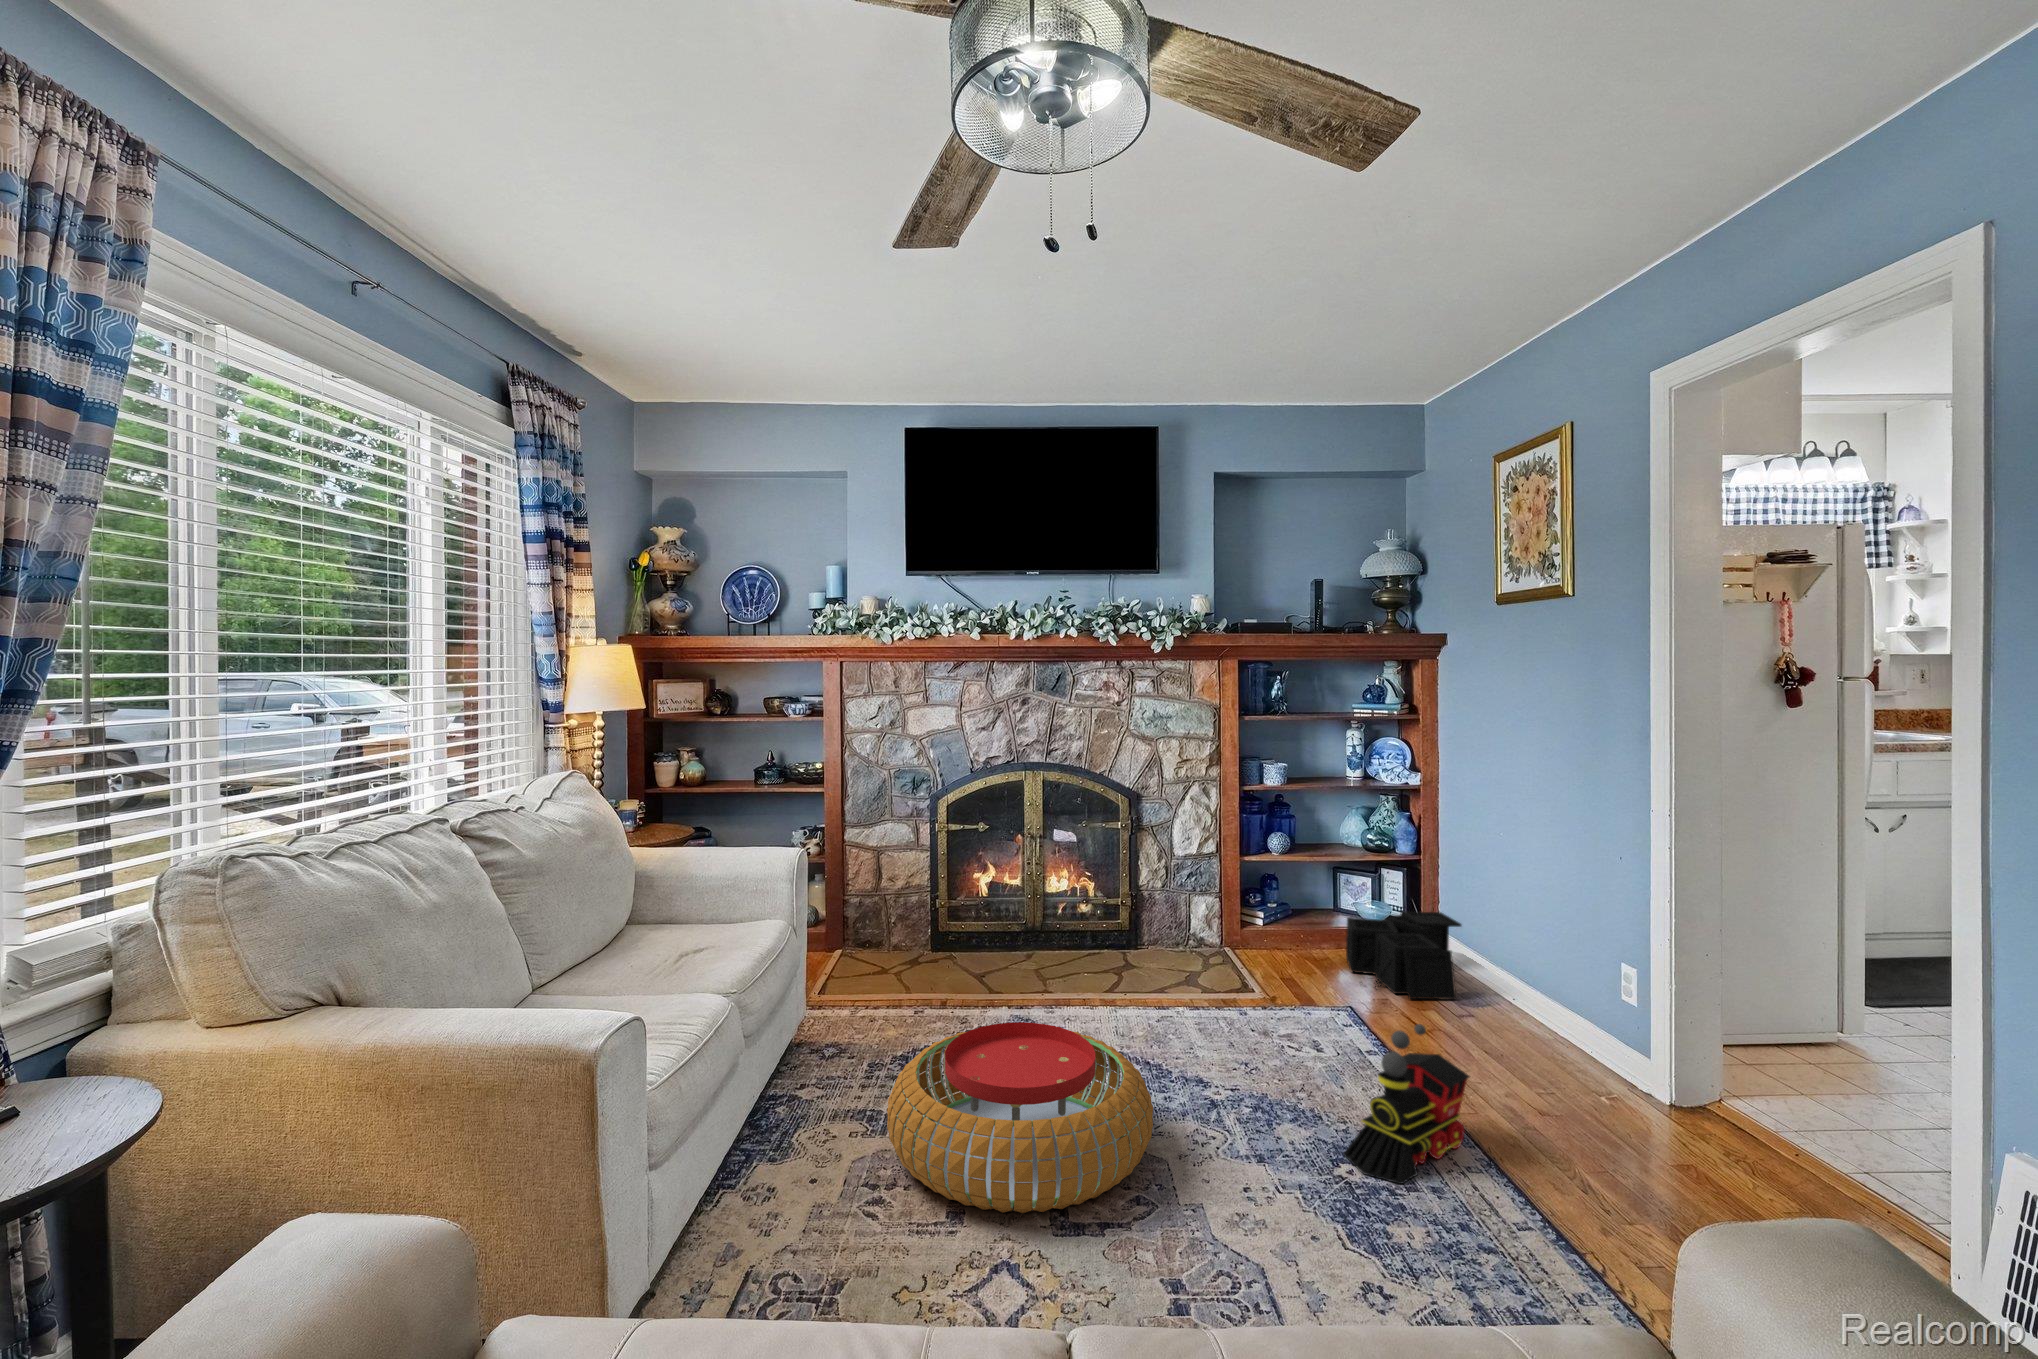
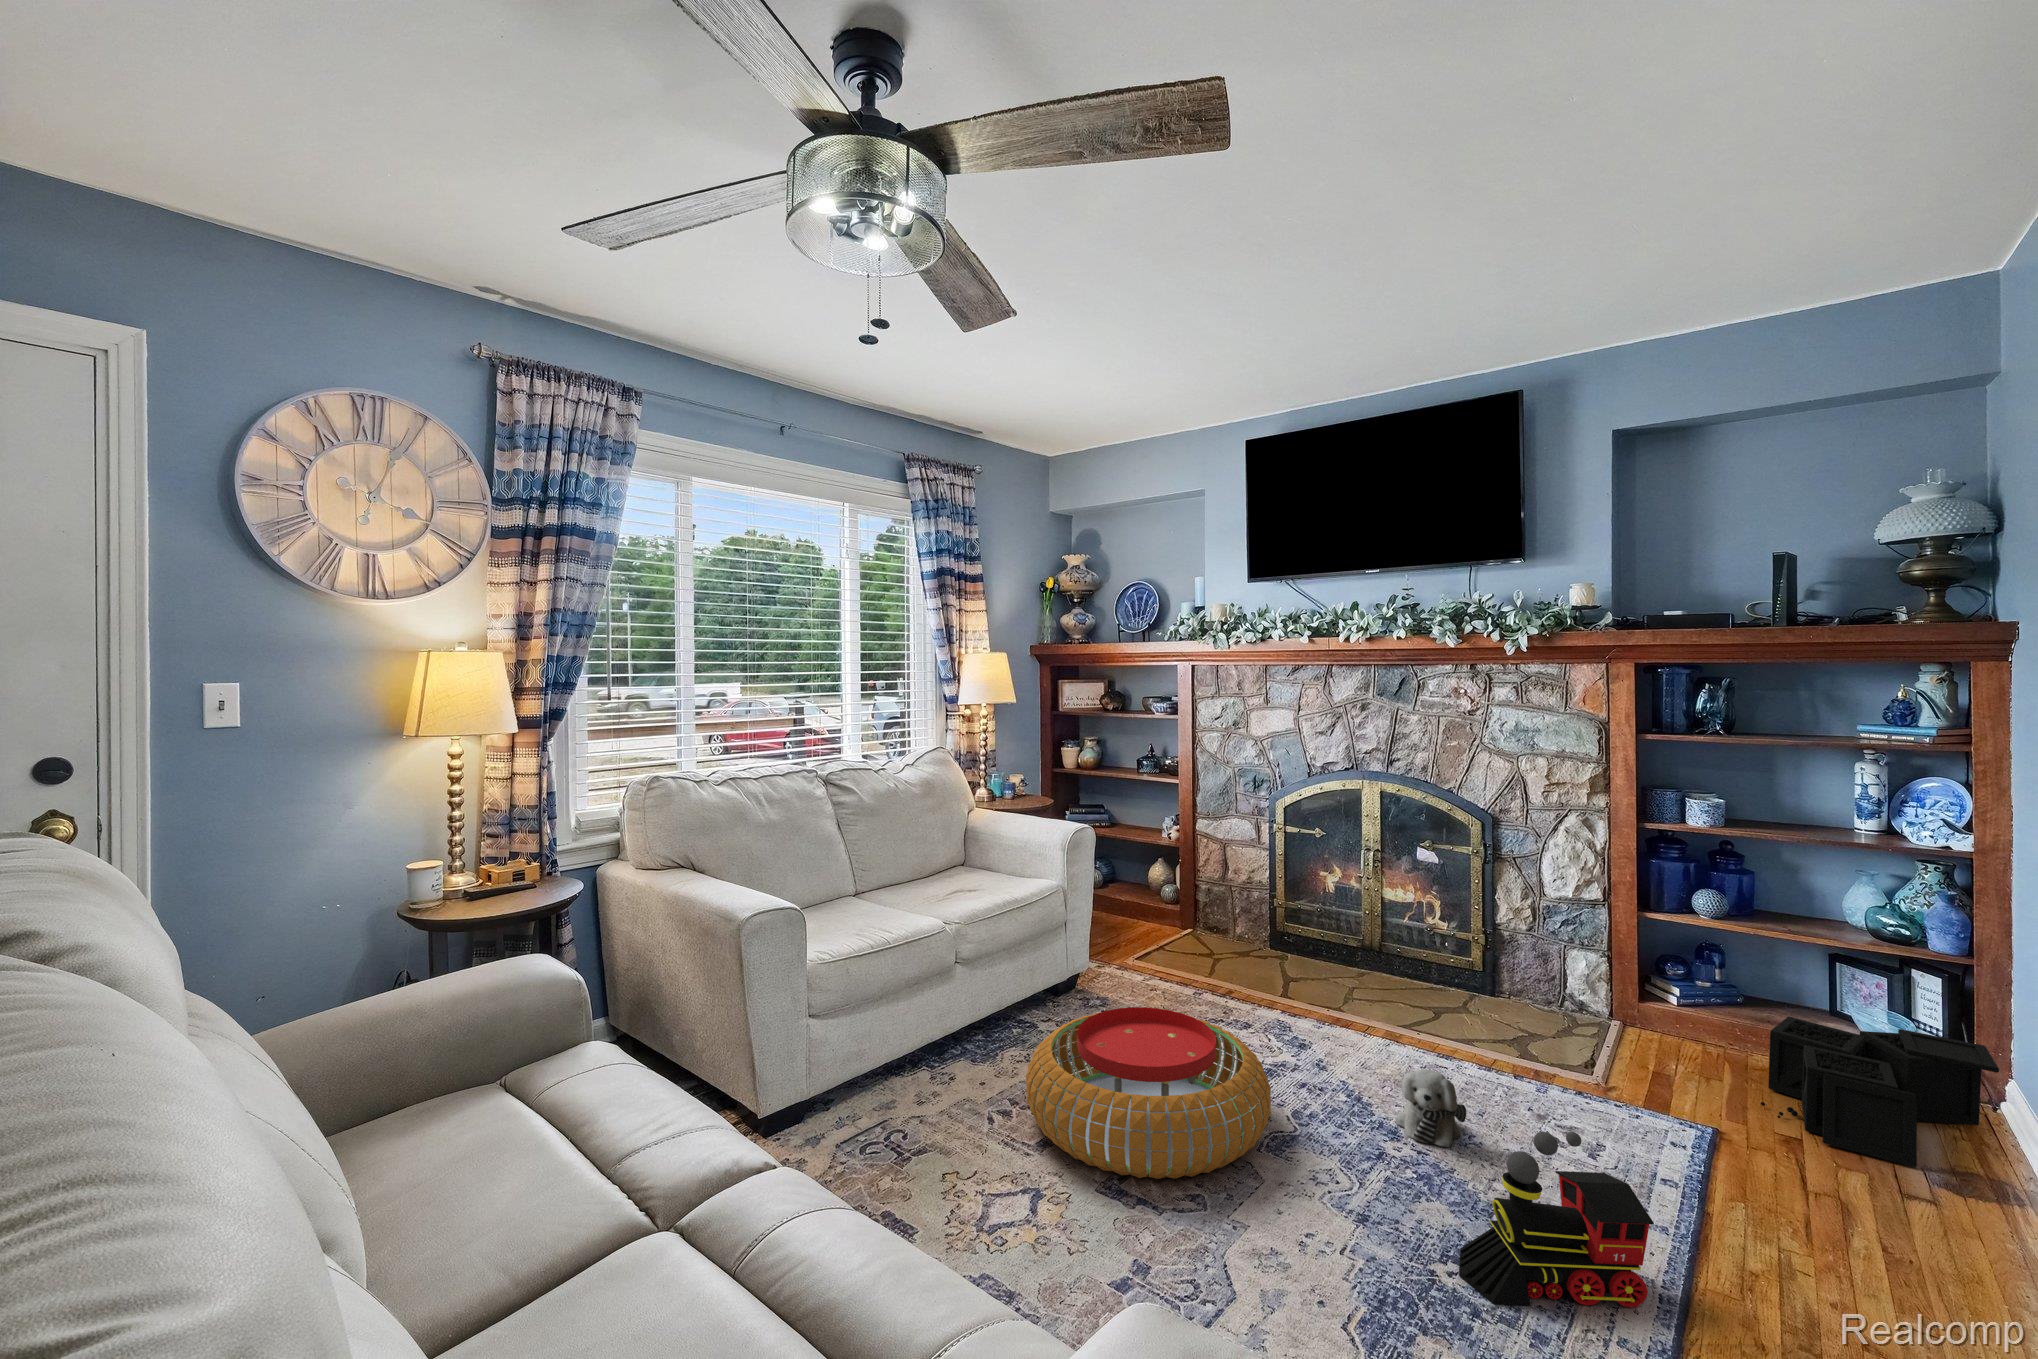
plush toy: none [1197,1015,1254,1082] -> present [1396,1069,1466,1147]

